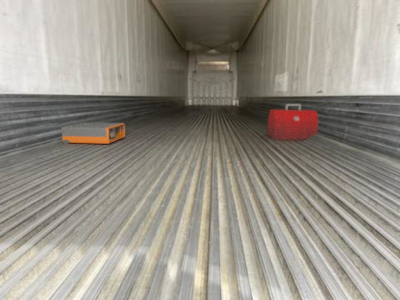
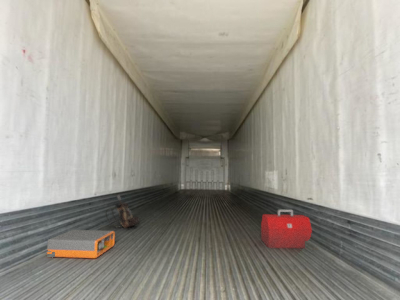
backpack: none [114,94,148,127] -> present [106,195,139,227]

